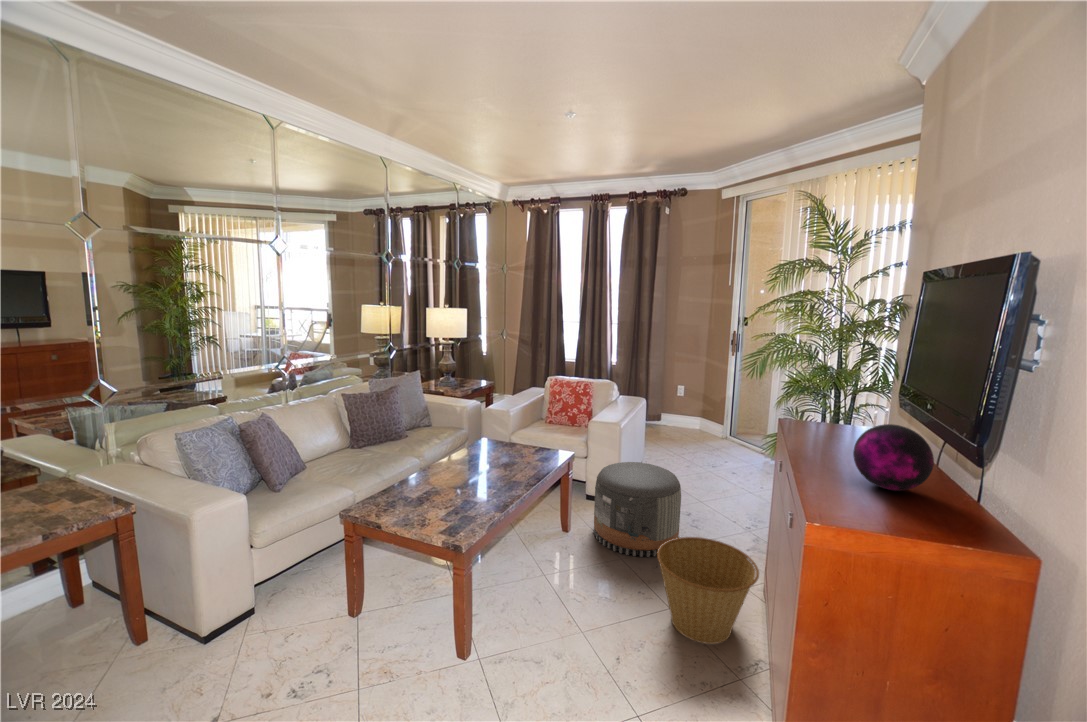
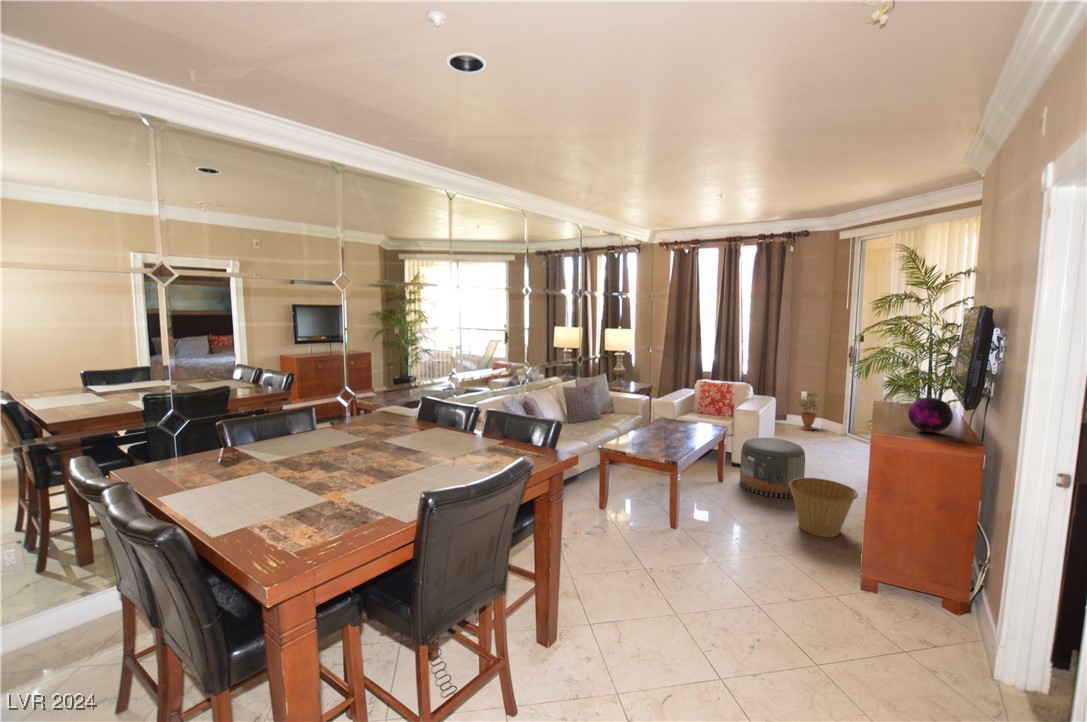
potted plant: none [674,384,696,433] -> present [799,392,817,430]

